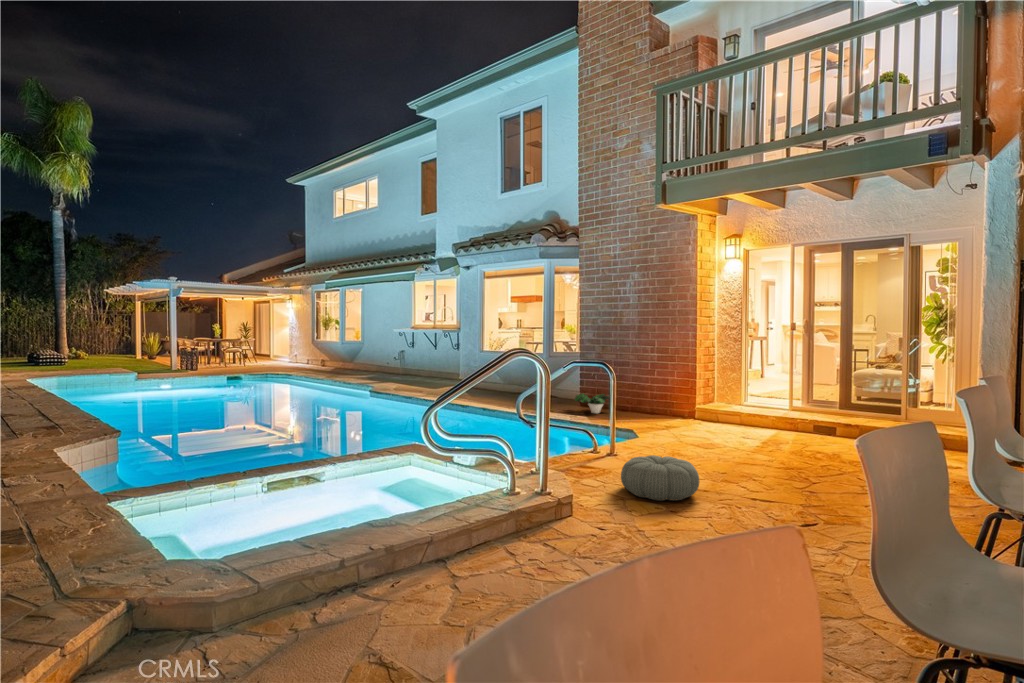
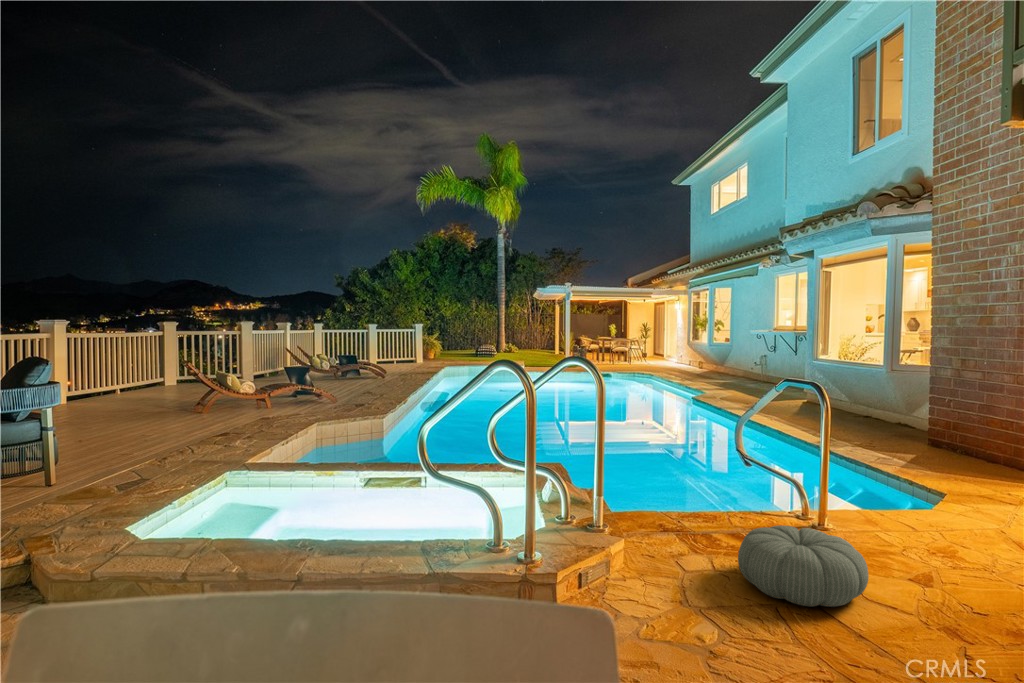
potted plant: present [575,394,609,413] -> none [899,427,975,459]

